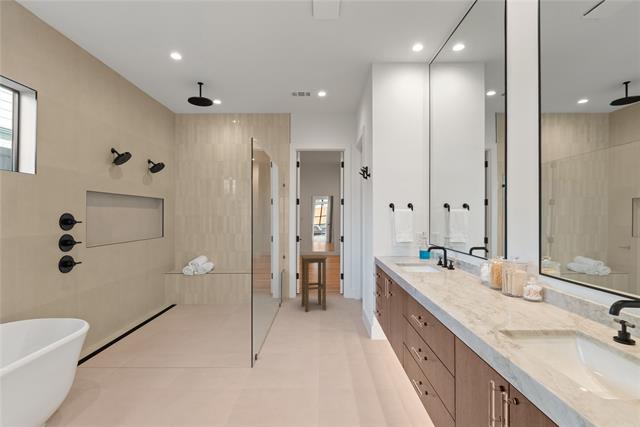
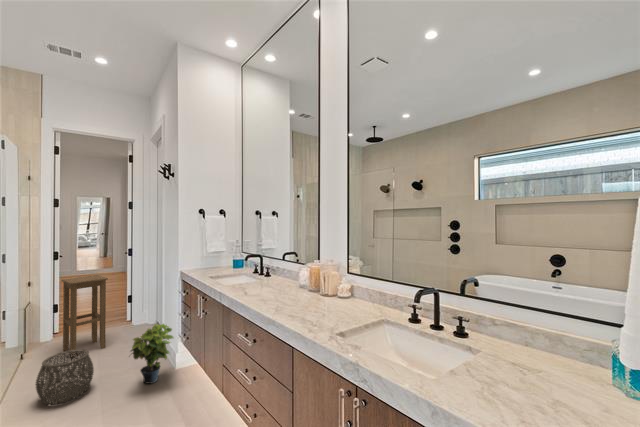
potted plant: none [337,297,369,344] -> present [131,324,174,384]
woven basket: none [286,305,317,340] -> present [36,350,94,405]

